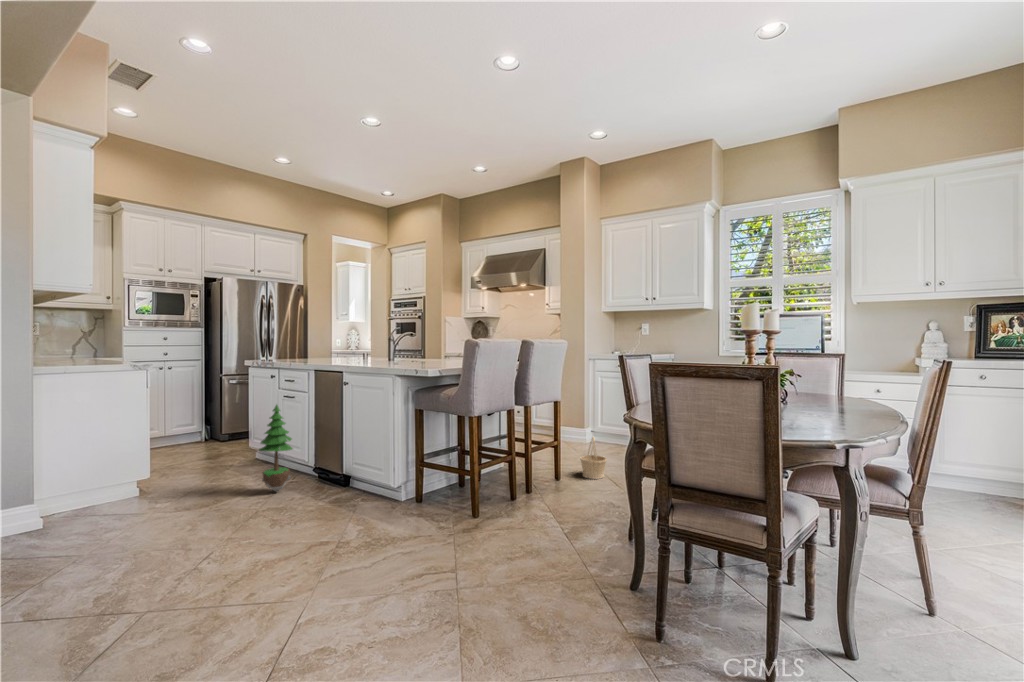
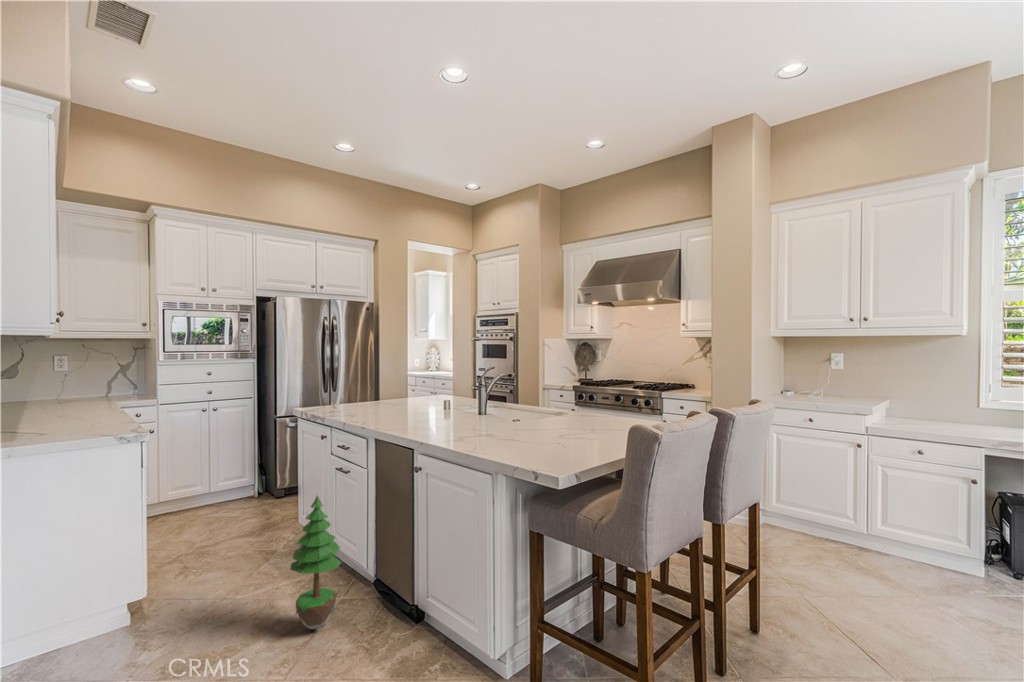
basket: present [580,437,607,479] -> none [789,557,841,635]

